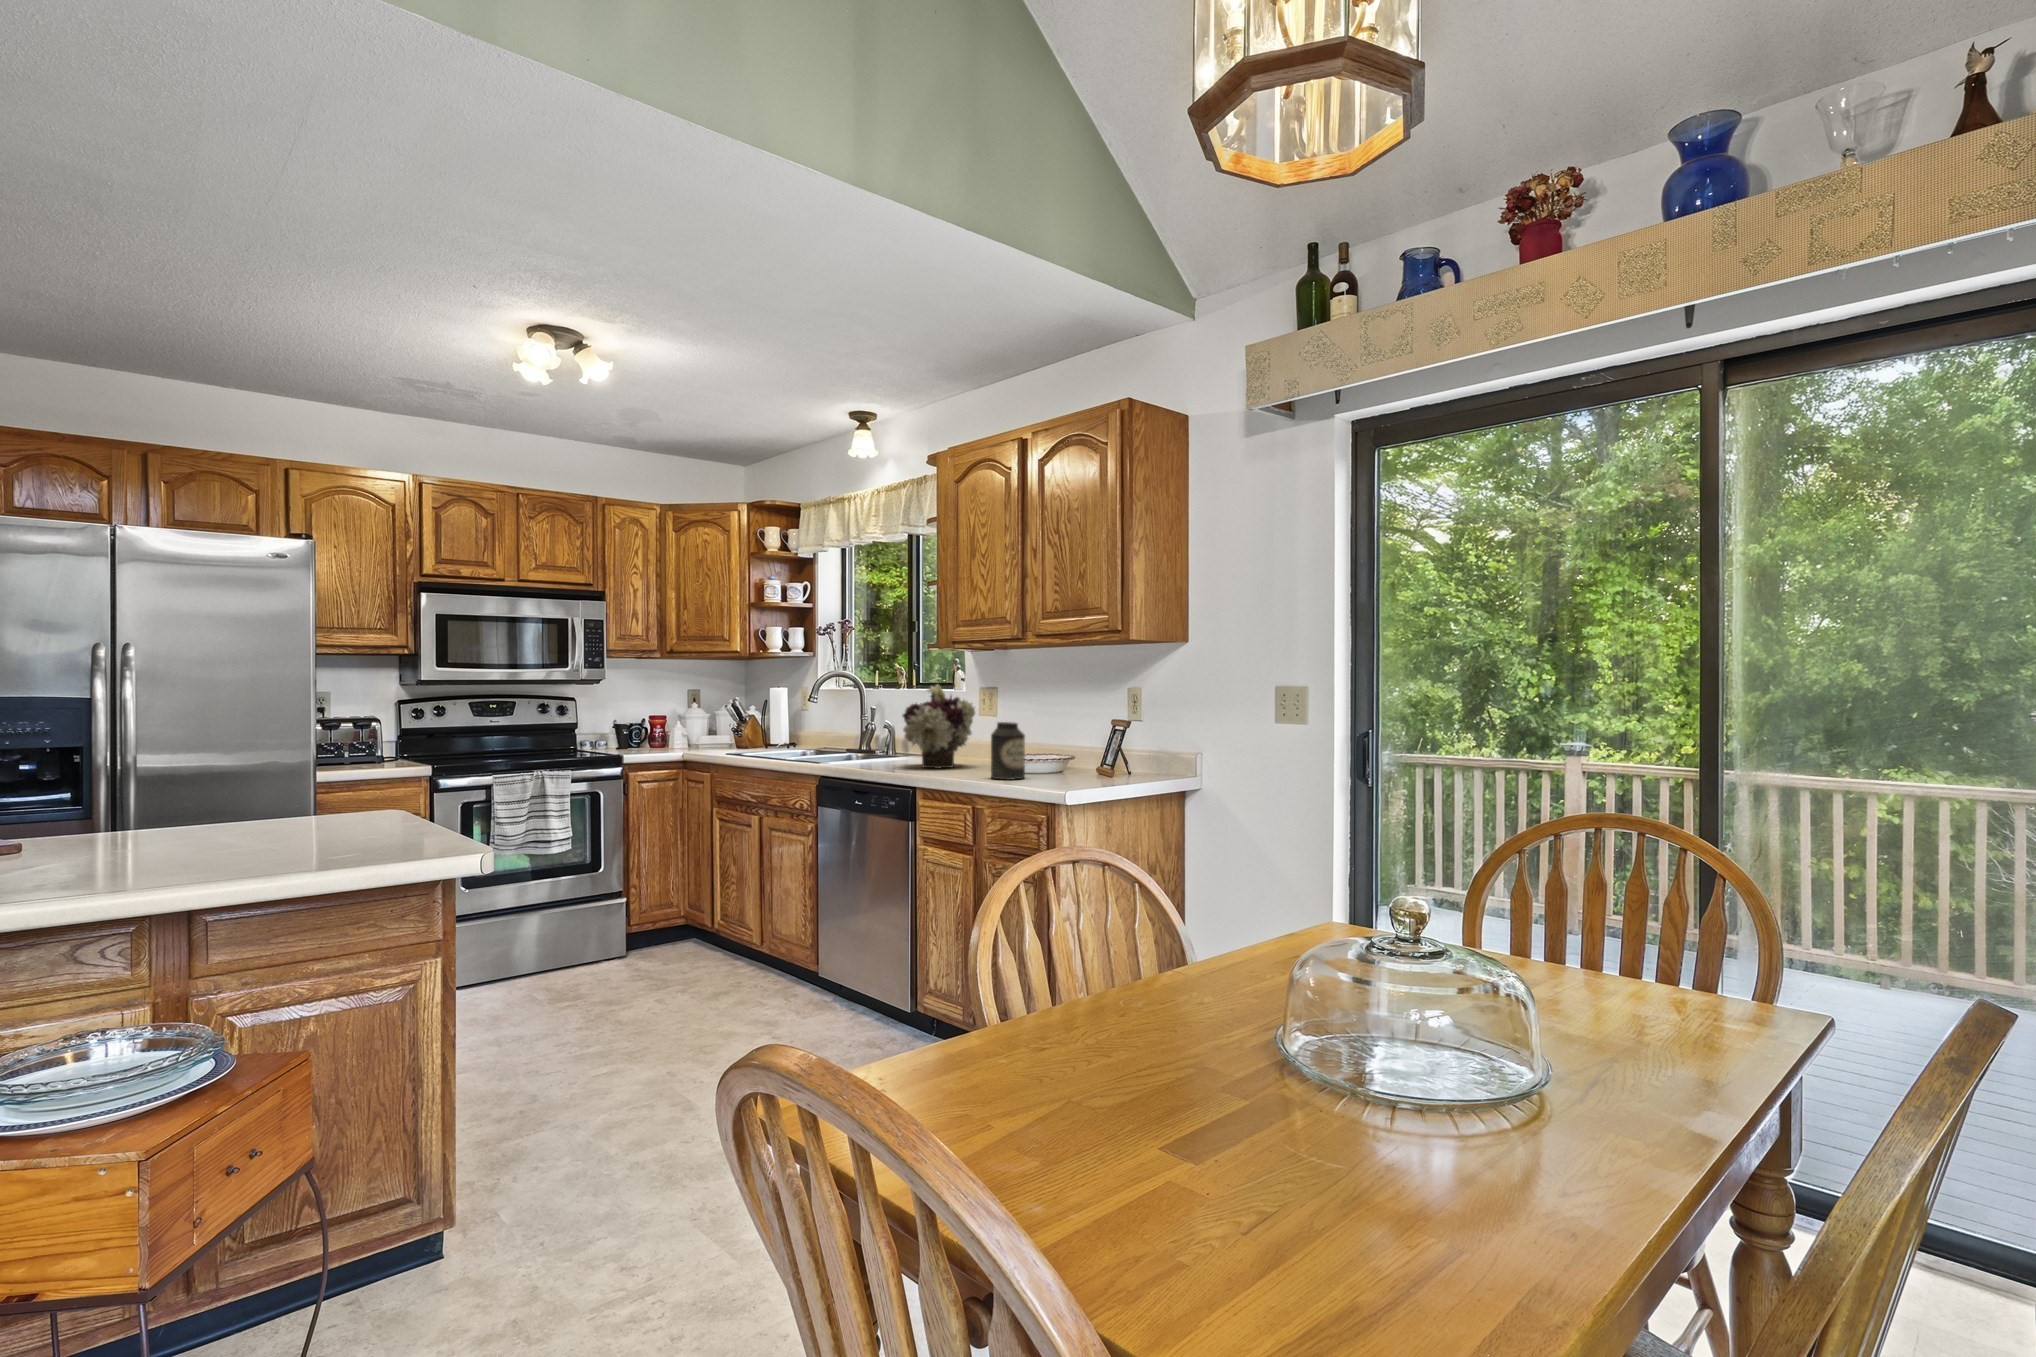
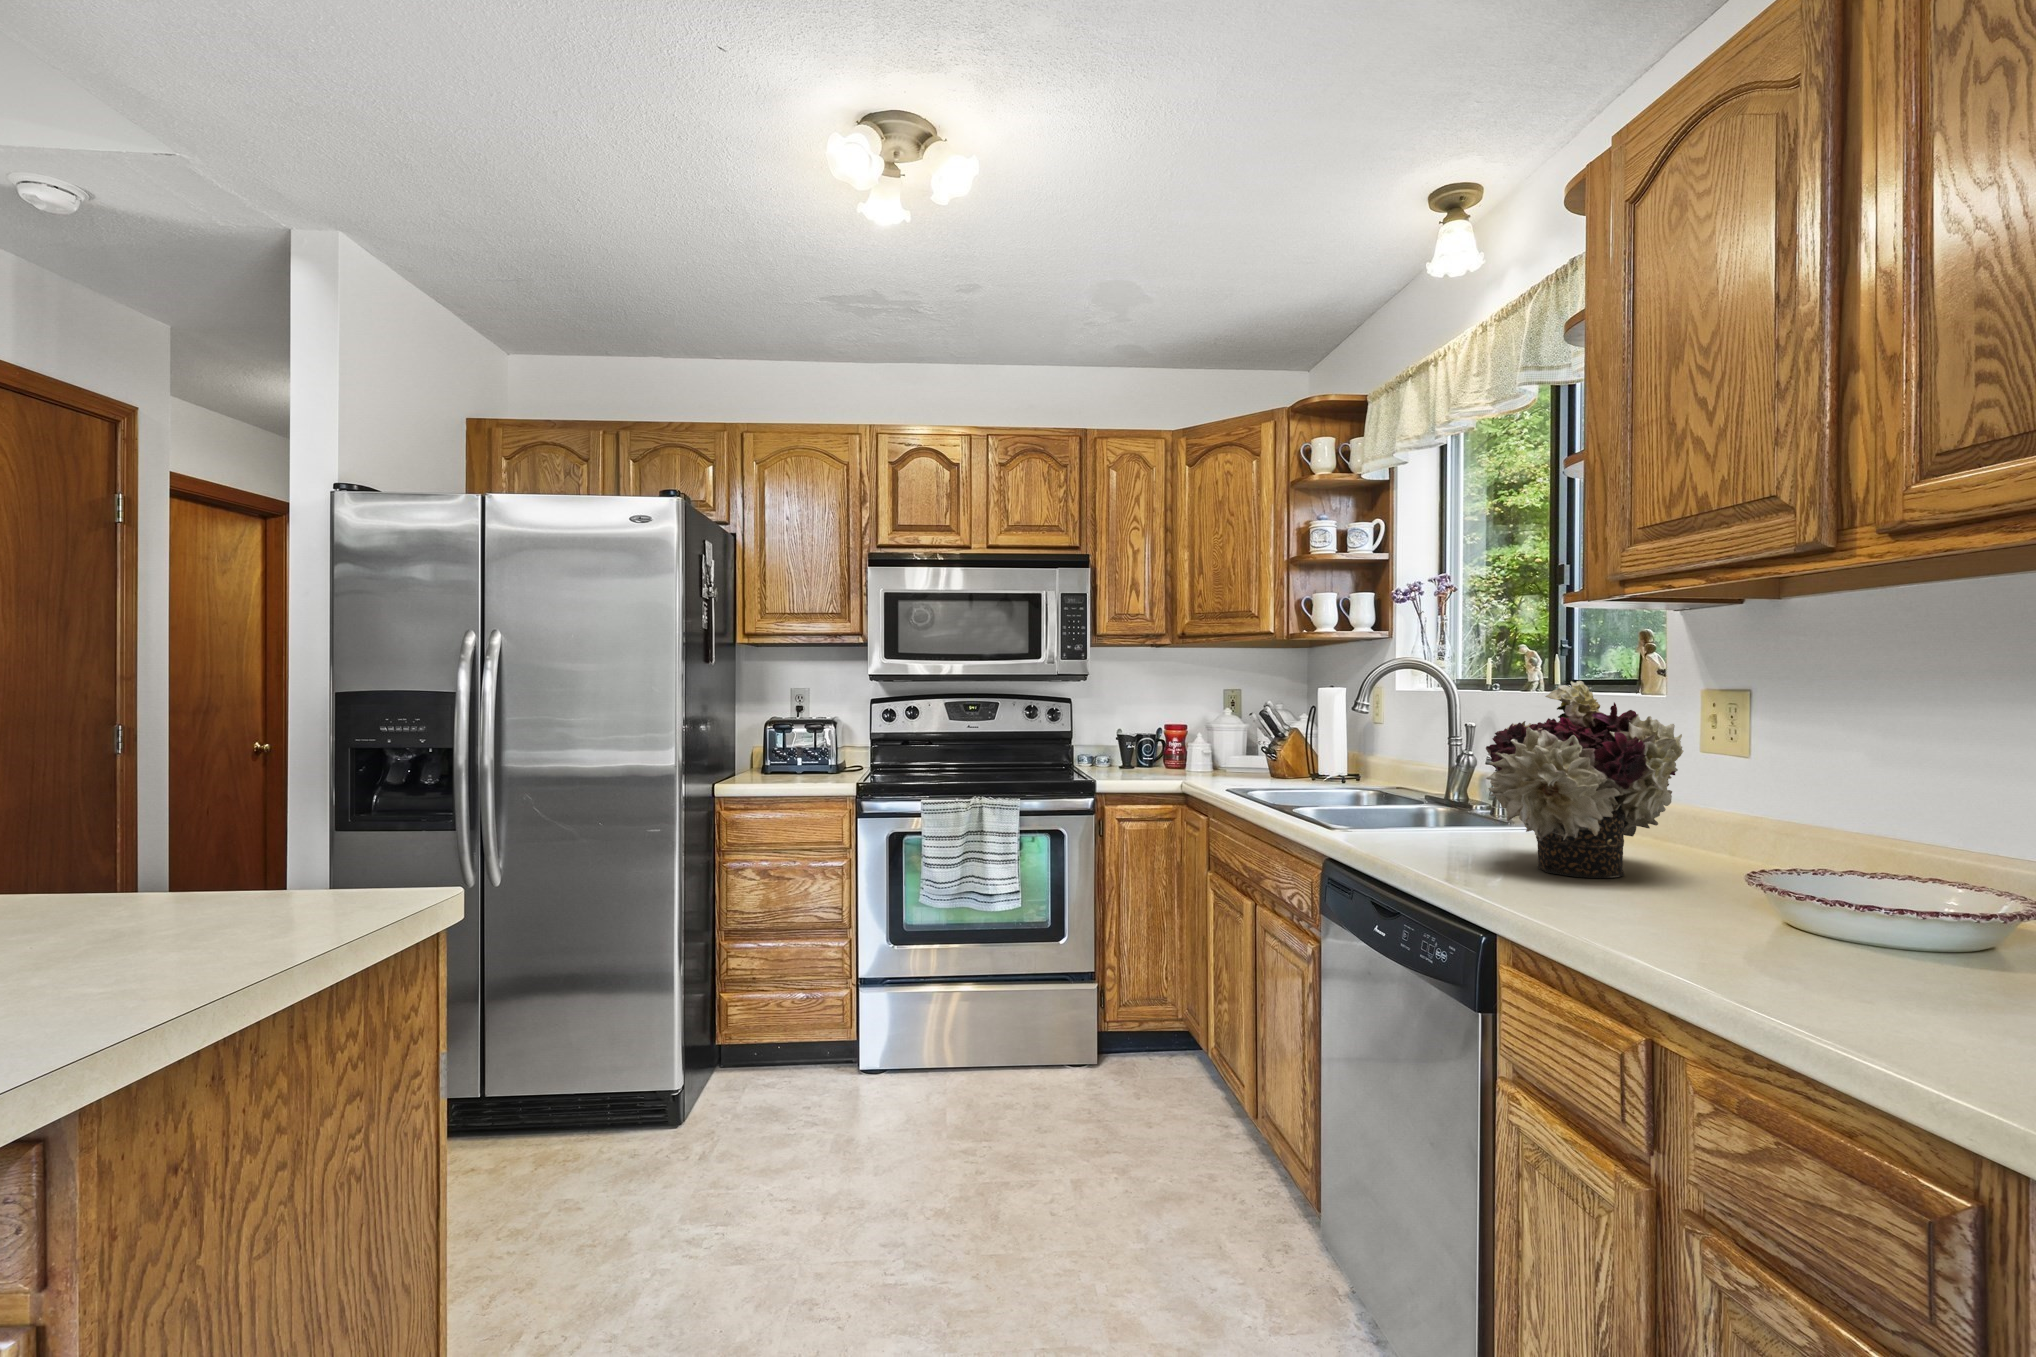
canister: present [991,722,1025,780] -> none [1720,794,1854,985]

